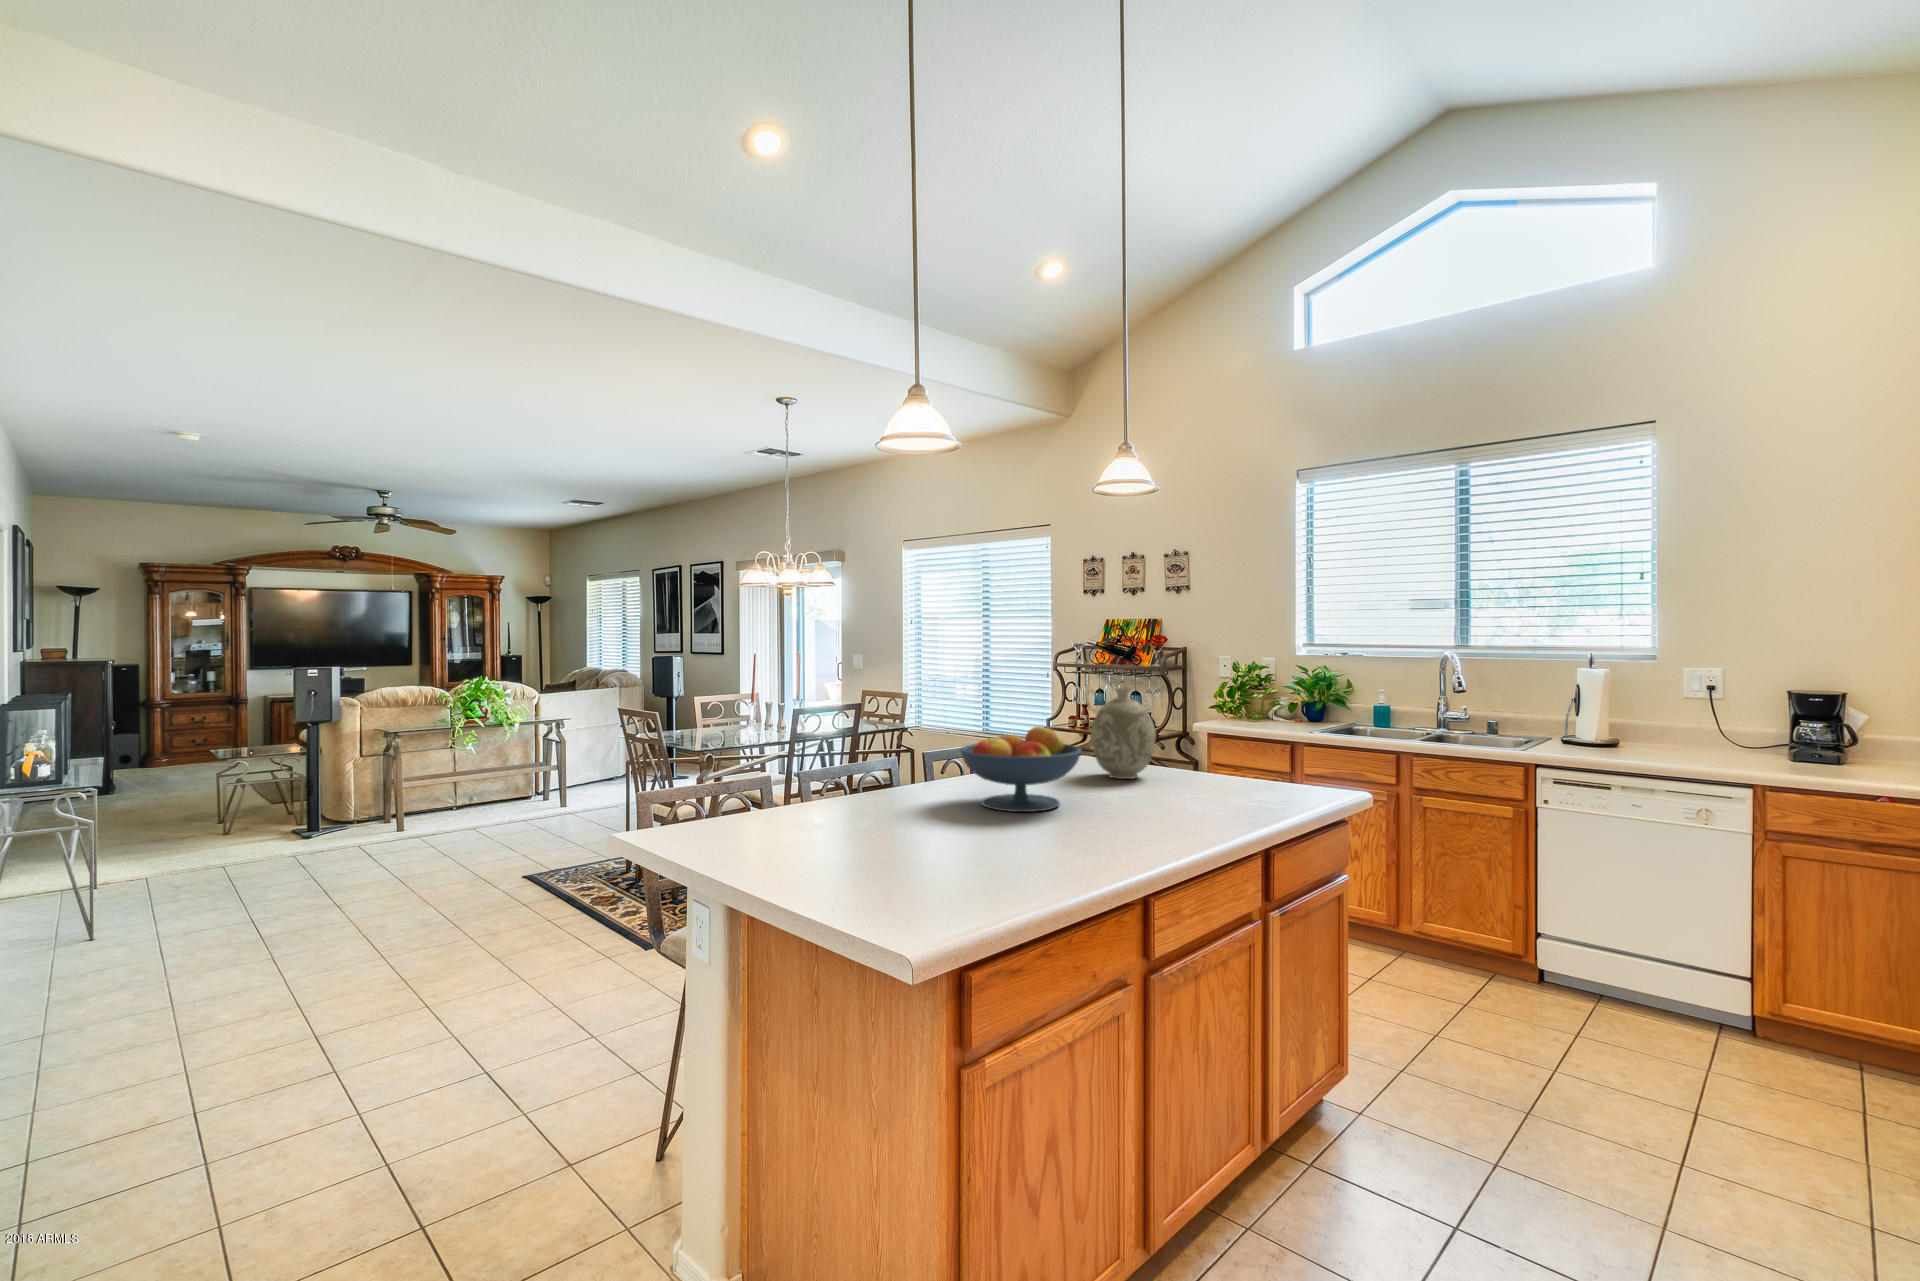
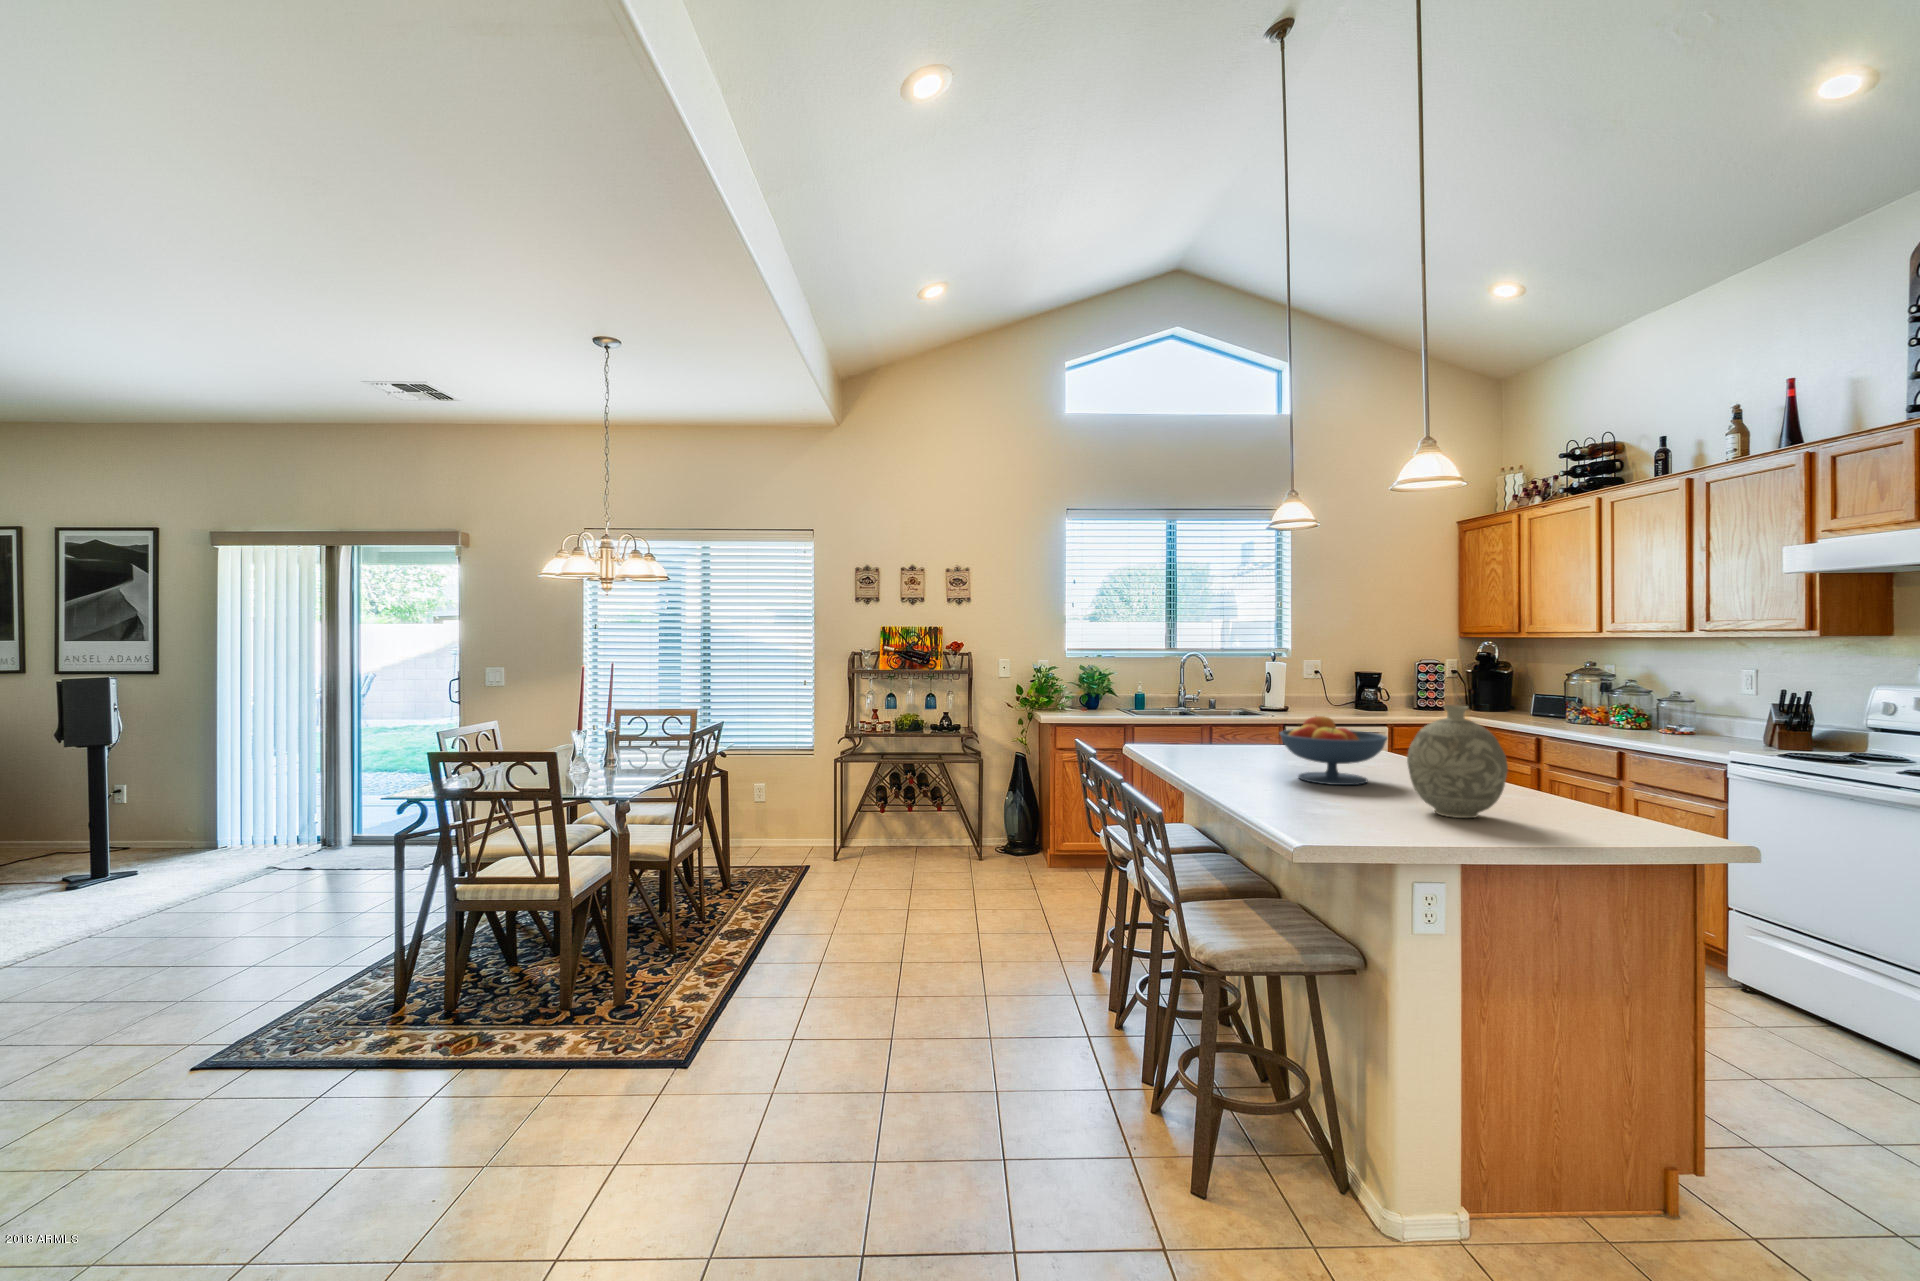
decorative vase: present [1091,687,1155,779] -> present [1407,705,1508,818]

